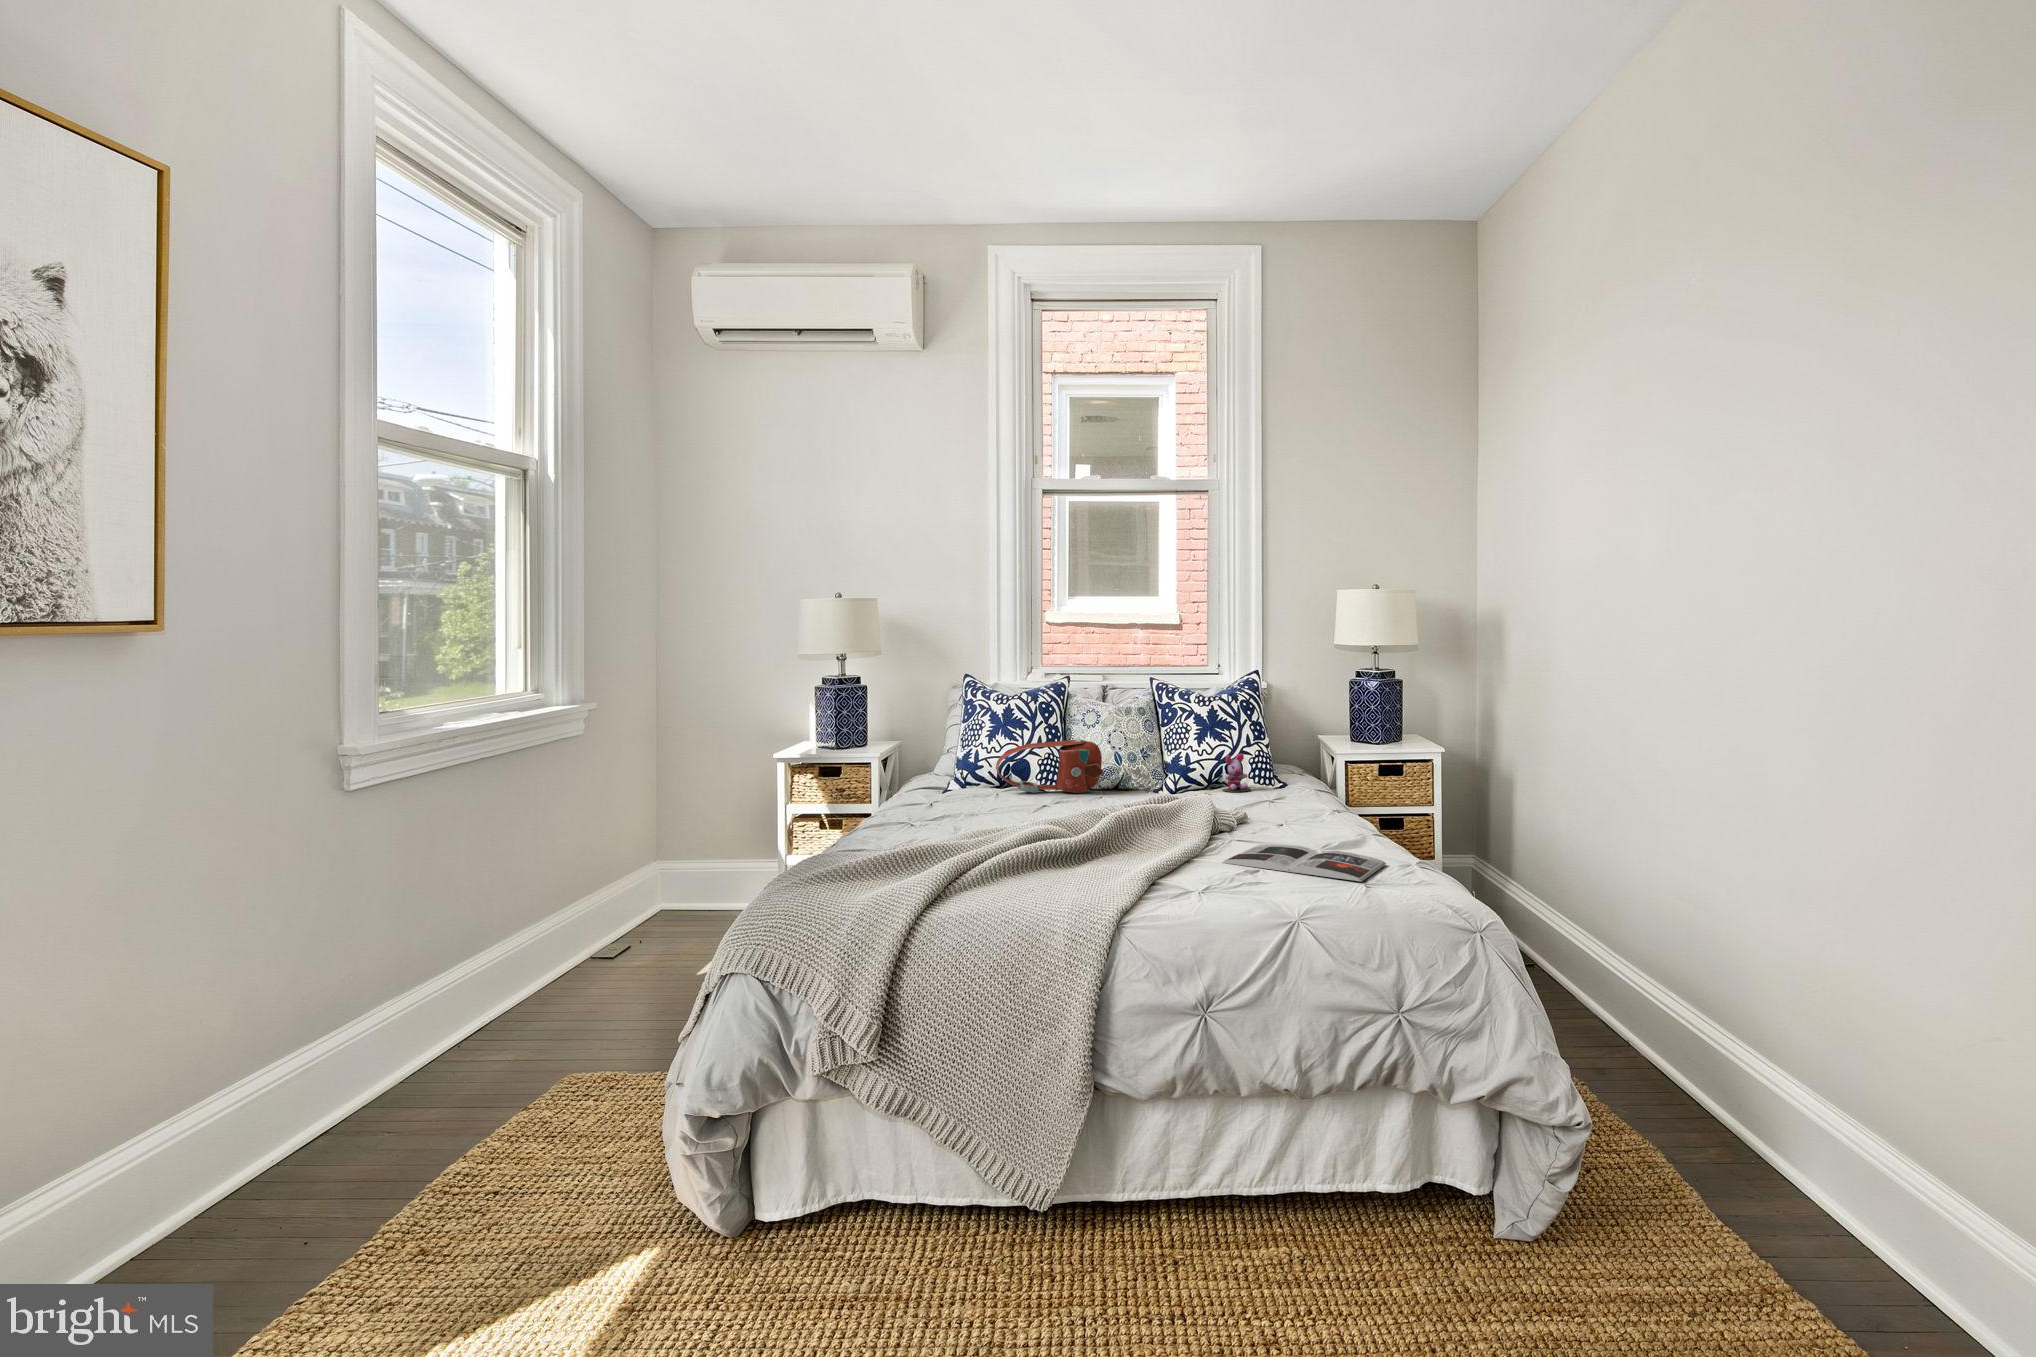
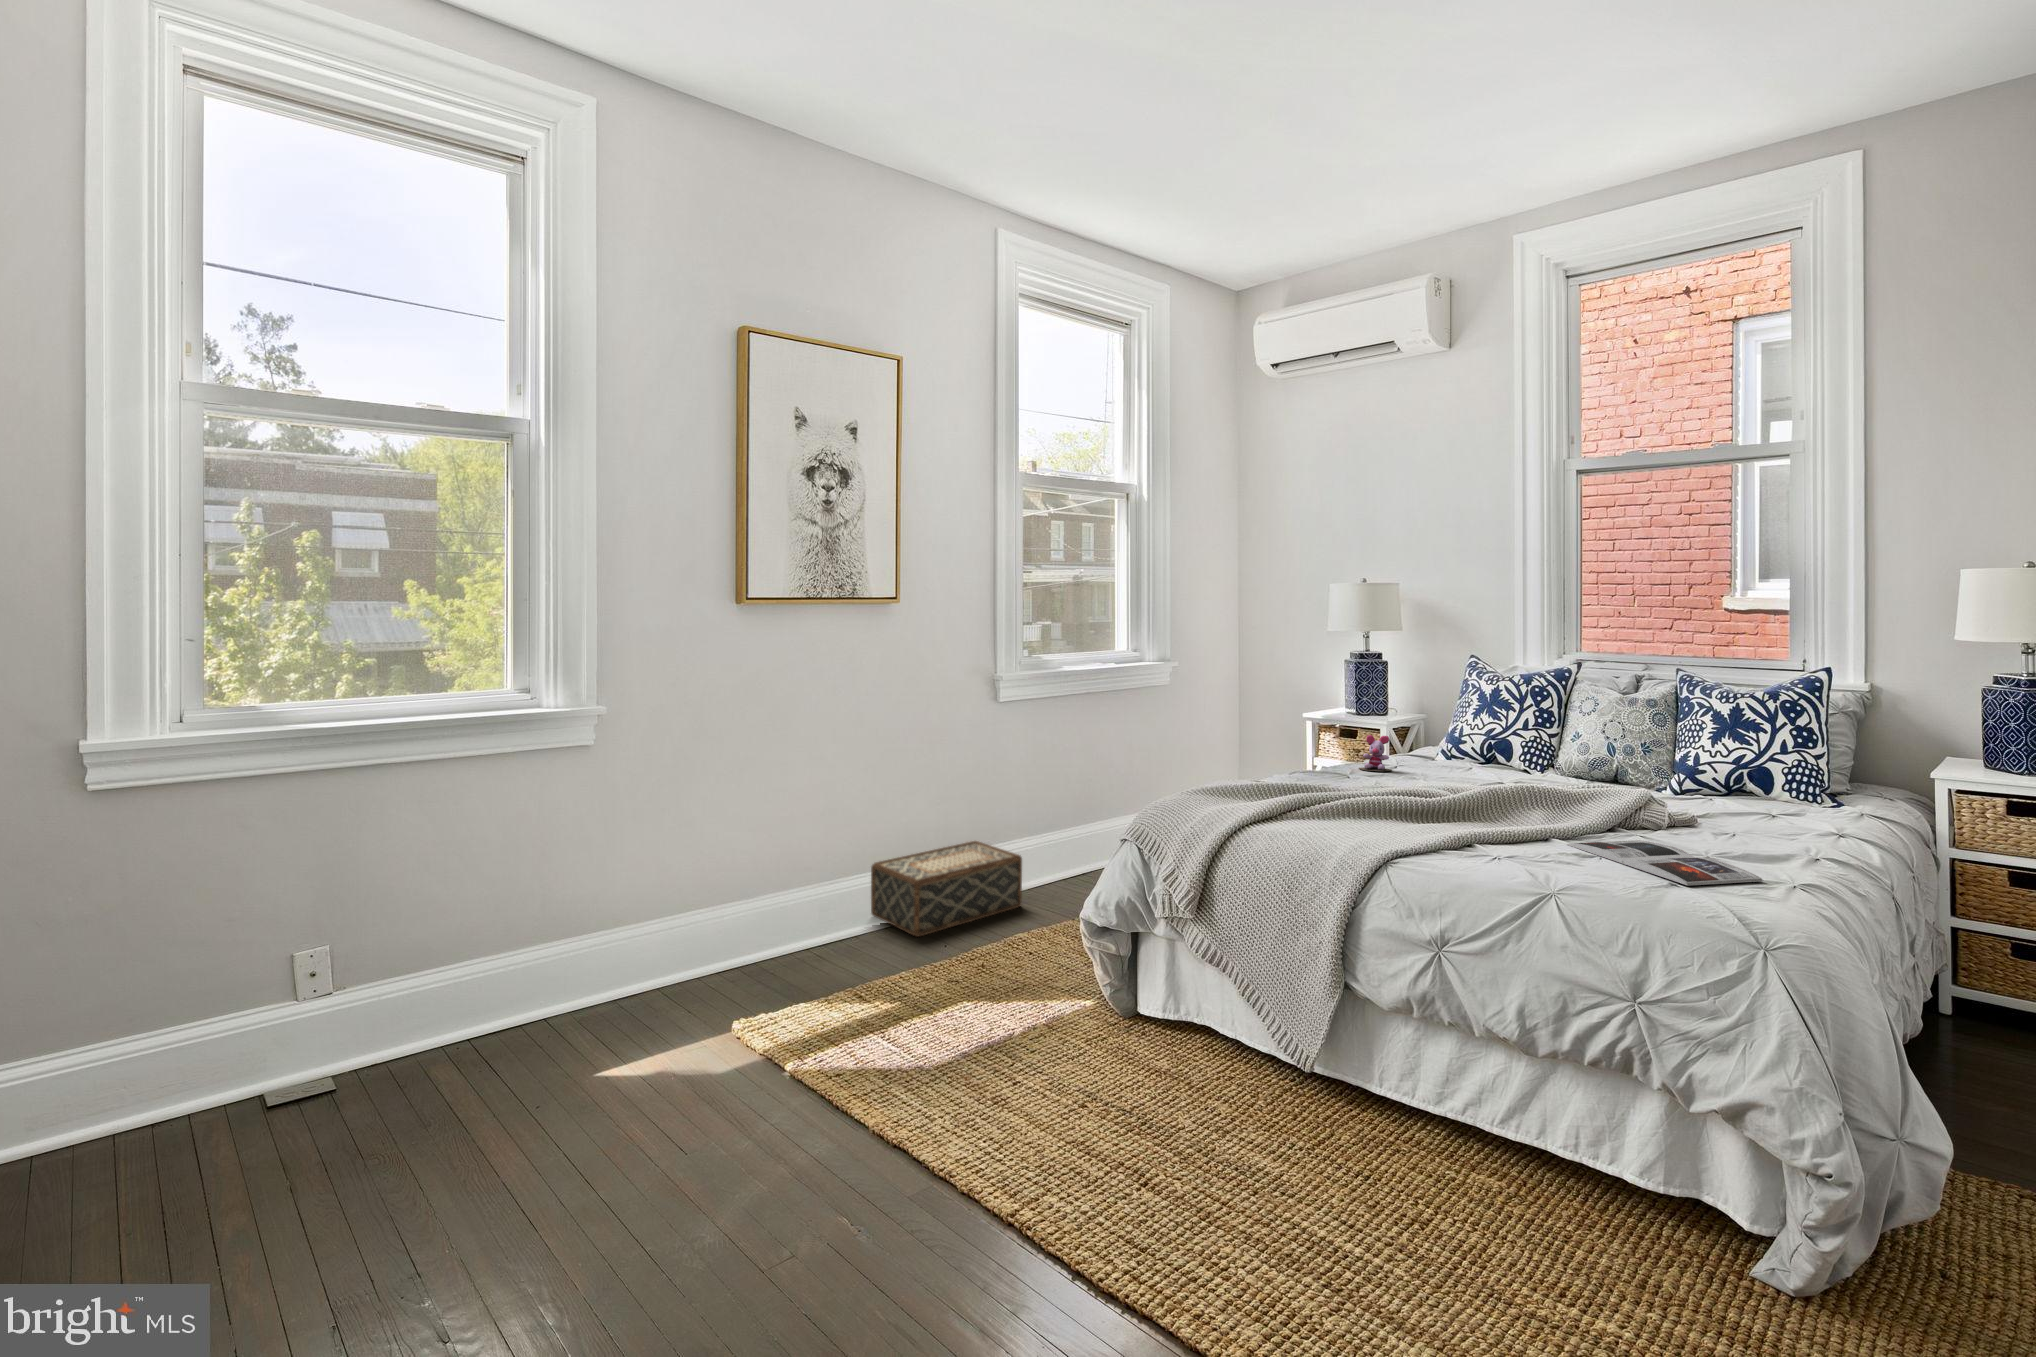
handbag: present [996,739,1104,793] -> none [1460,723,1574,774]
stuffed toy: present [1223,754,1251,792] -> present [1359,735,1391,771]
woven basket: none [136,1040,454,1260] -> present [871,841,1022,937]

